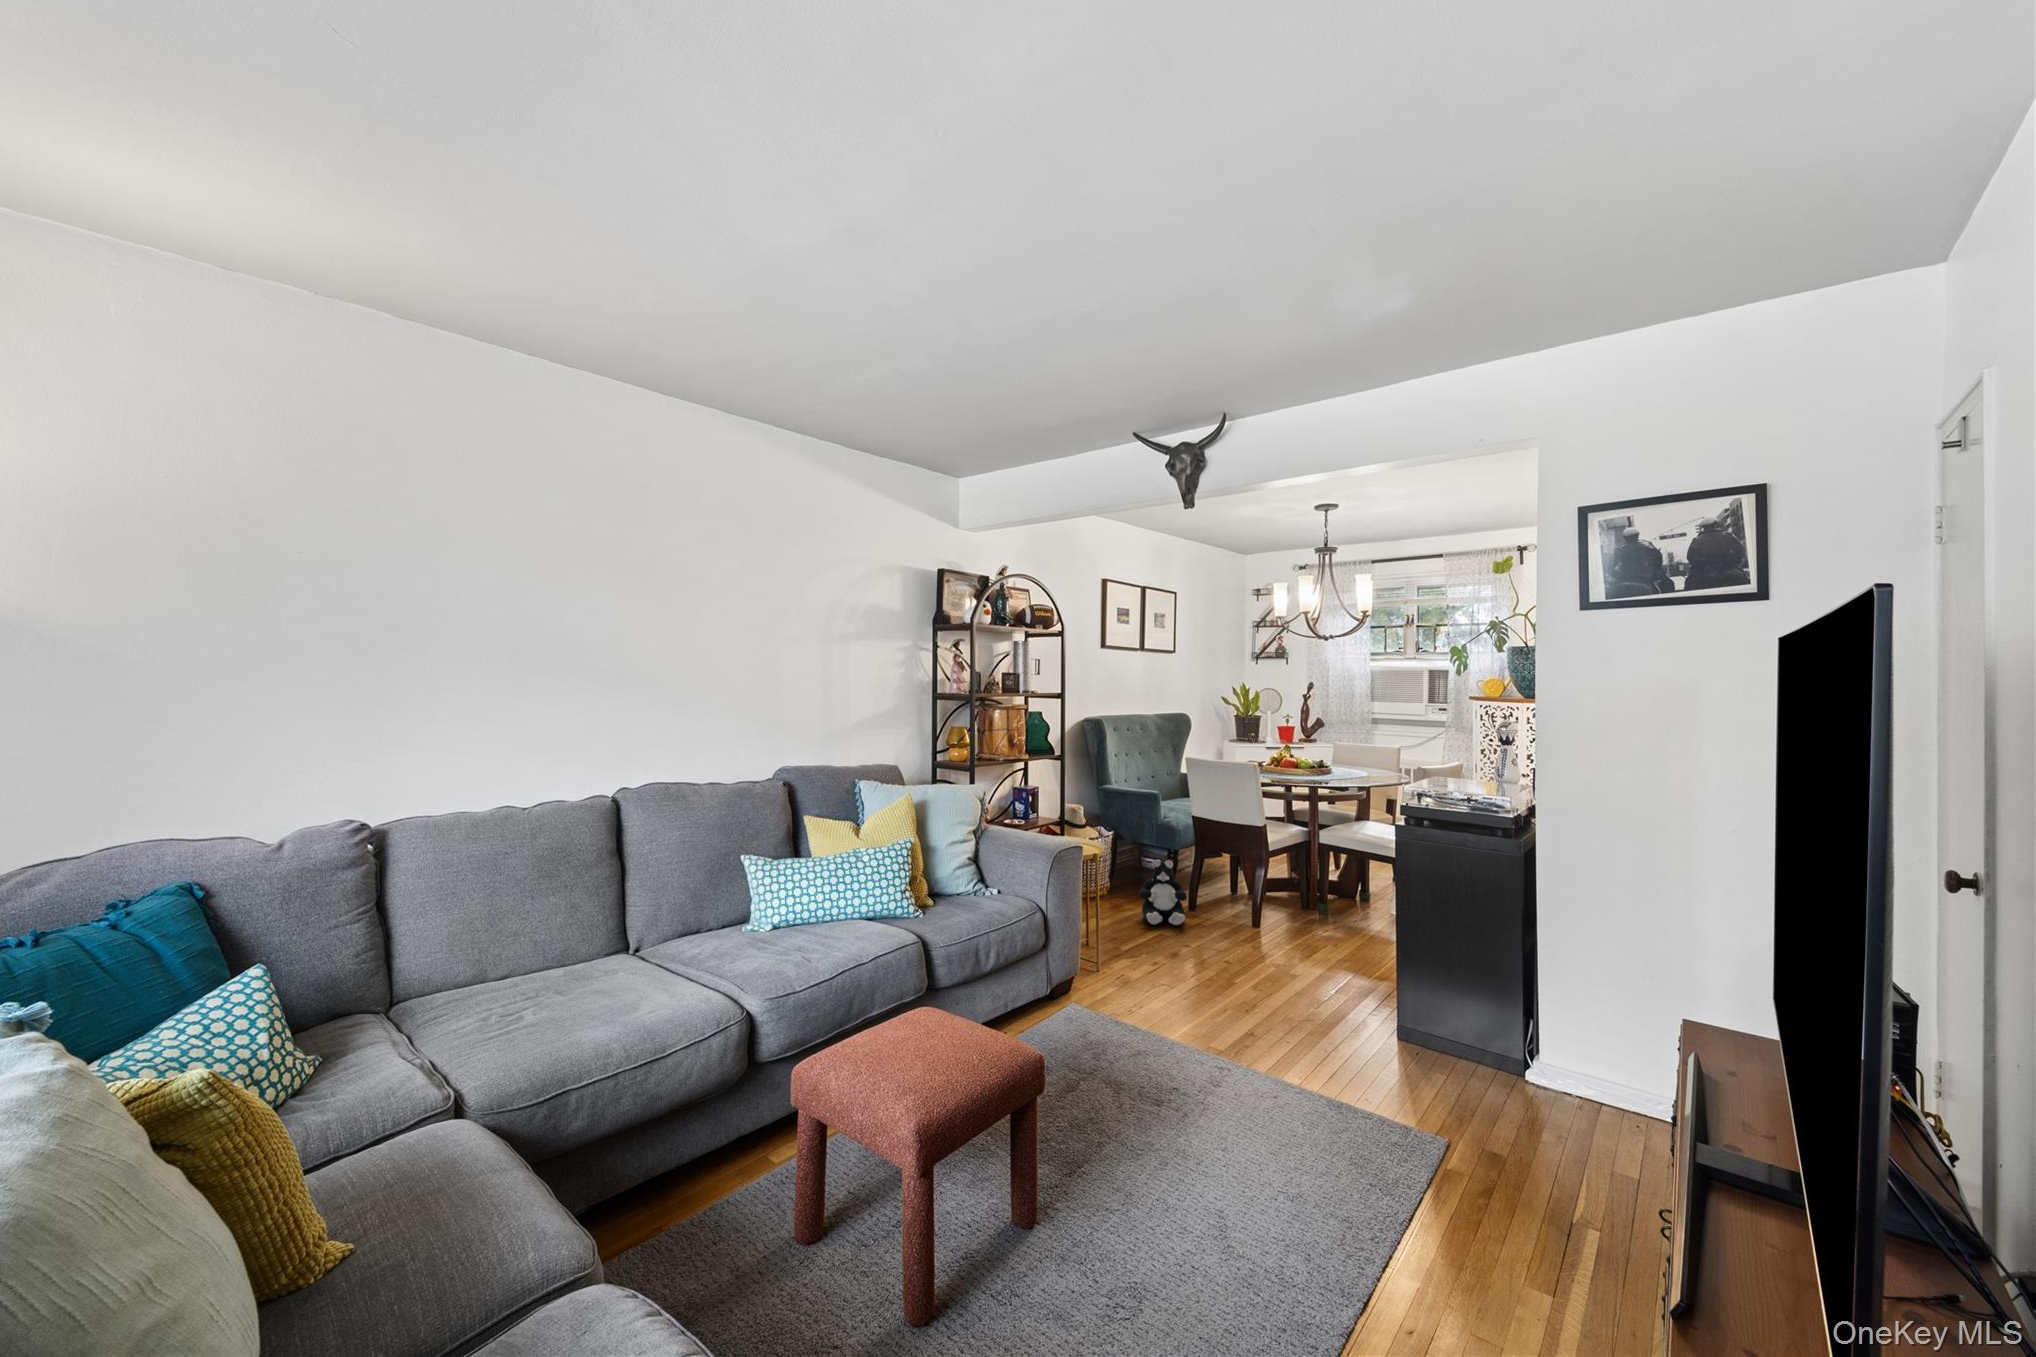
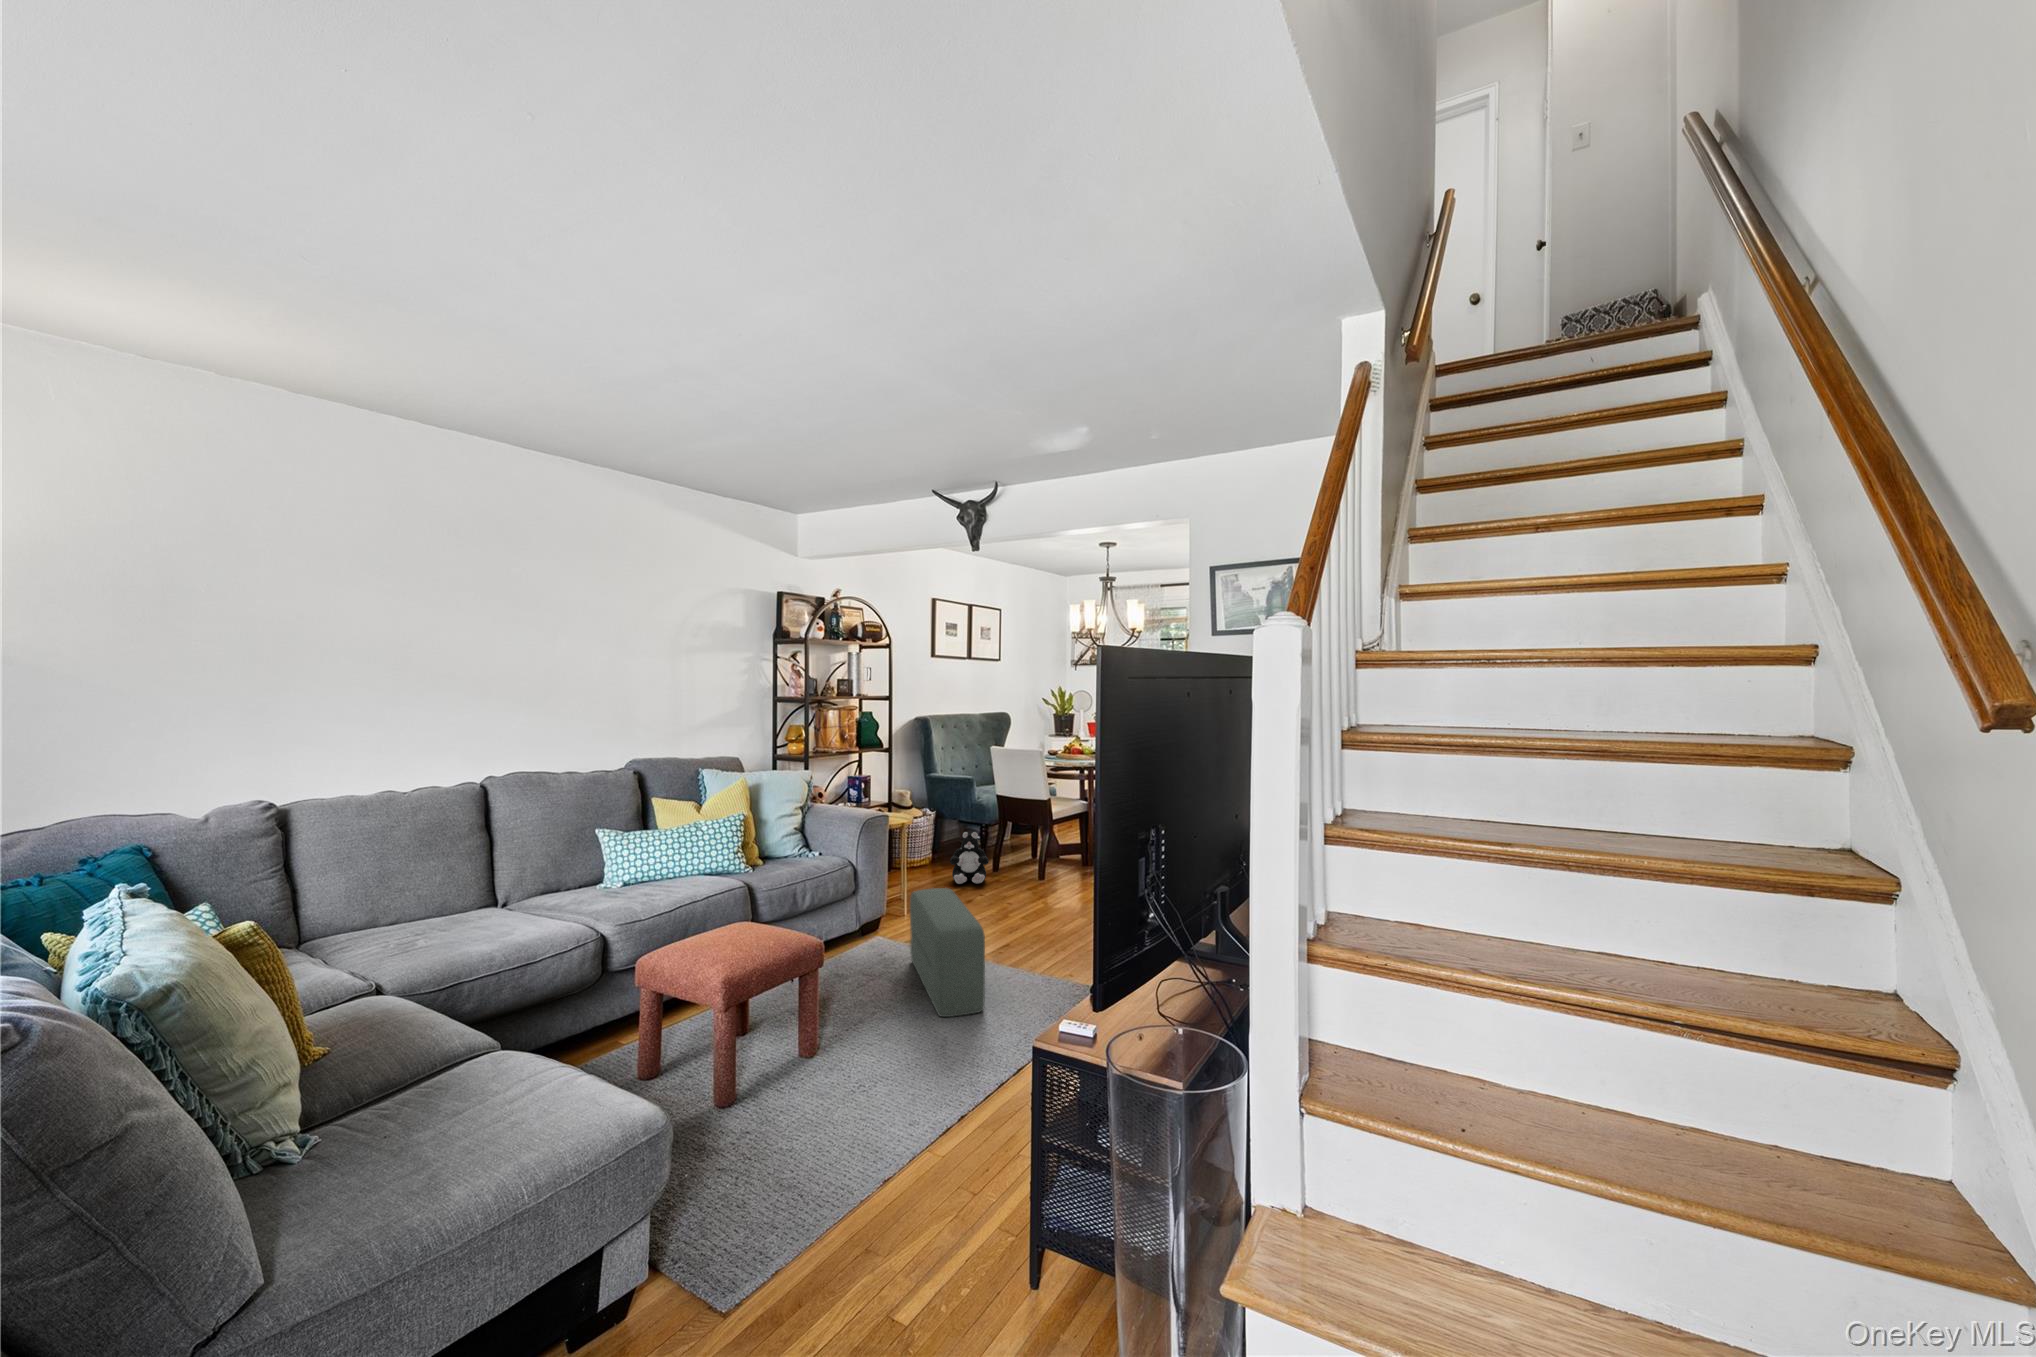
pouf: none [1125,948,1257,1149] -> present [910,888,985,1017]

